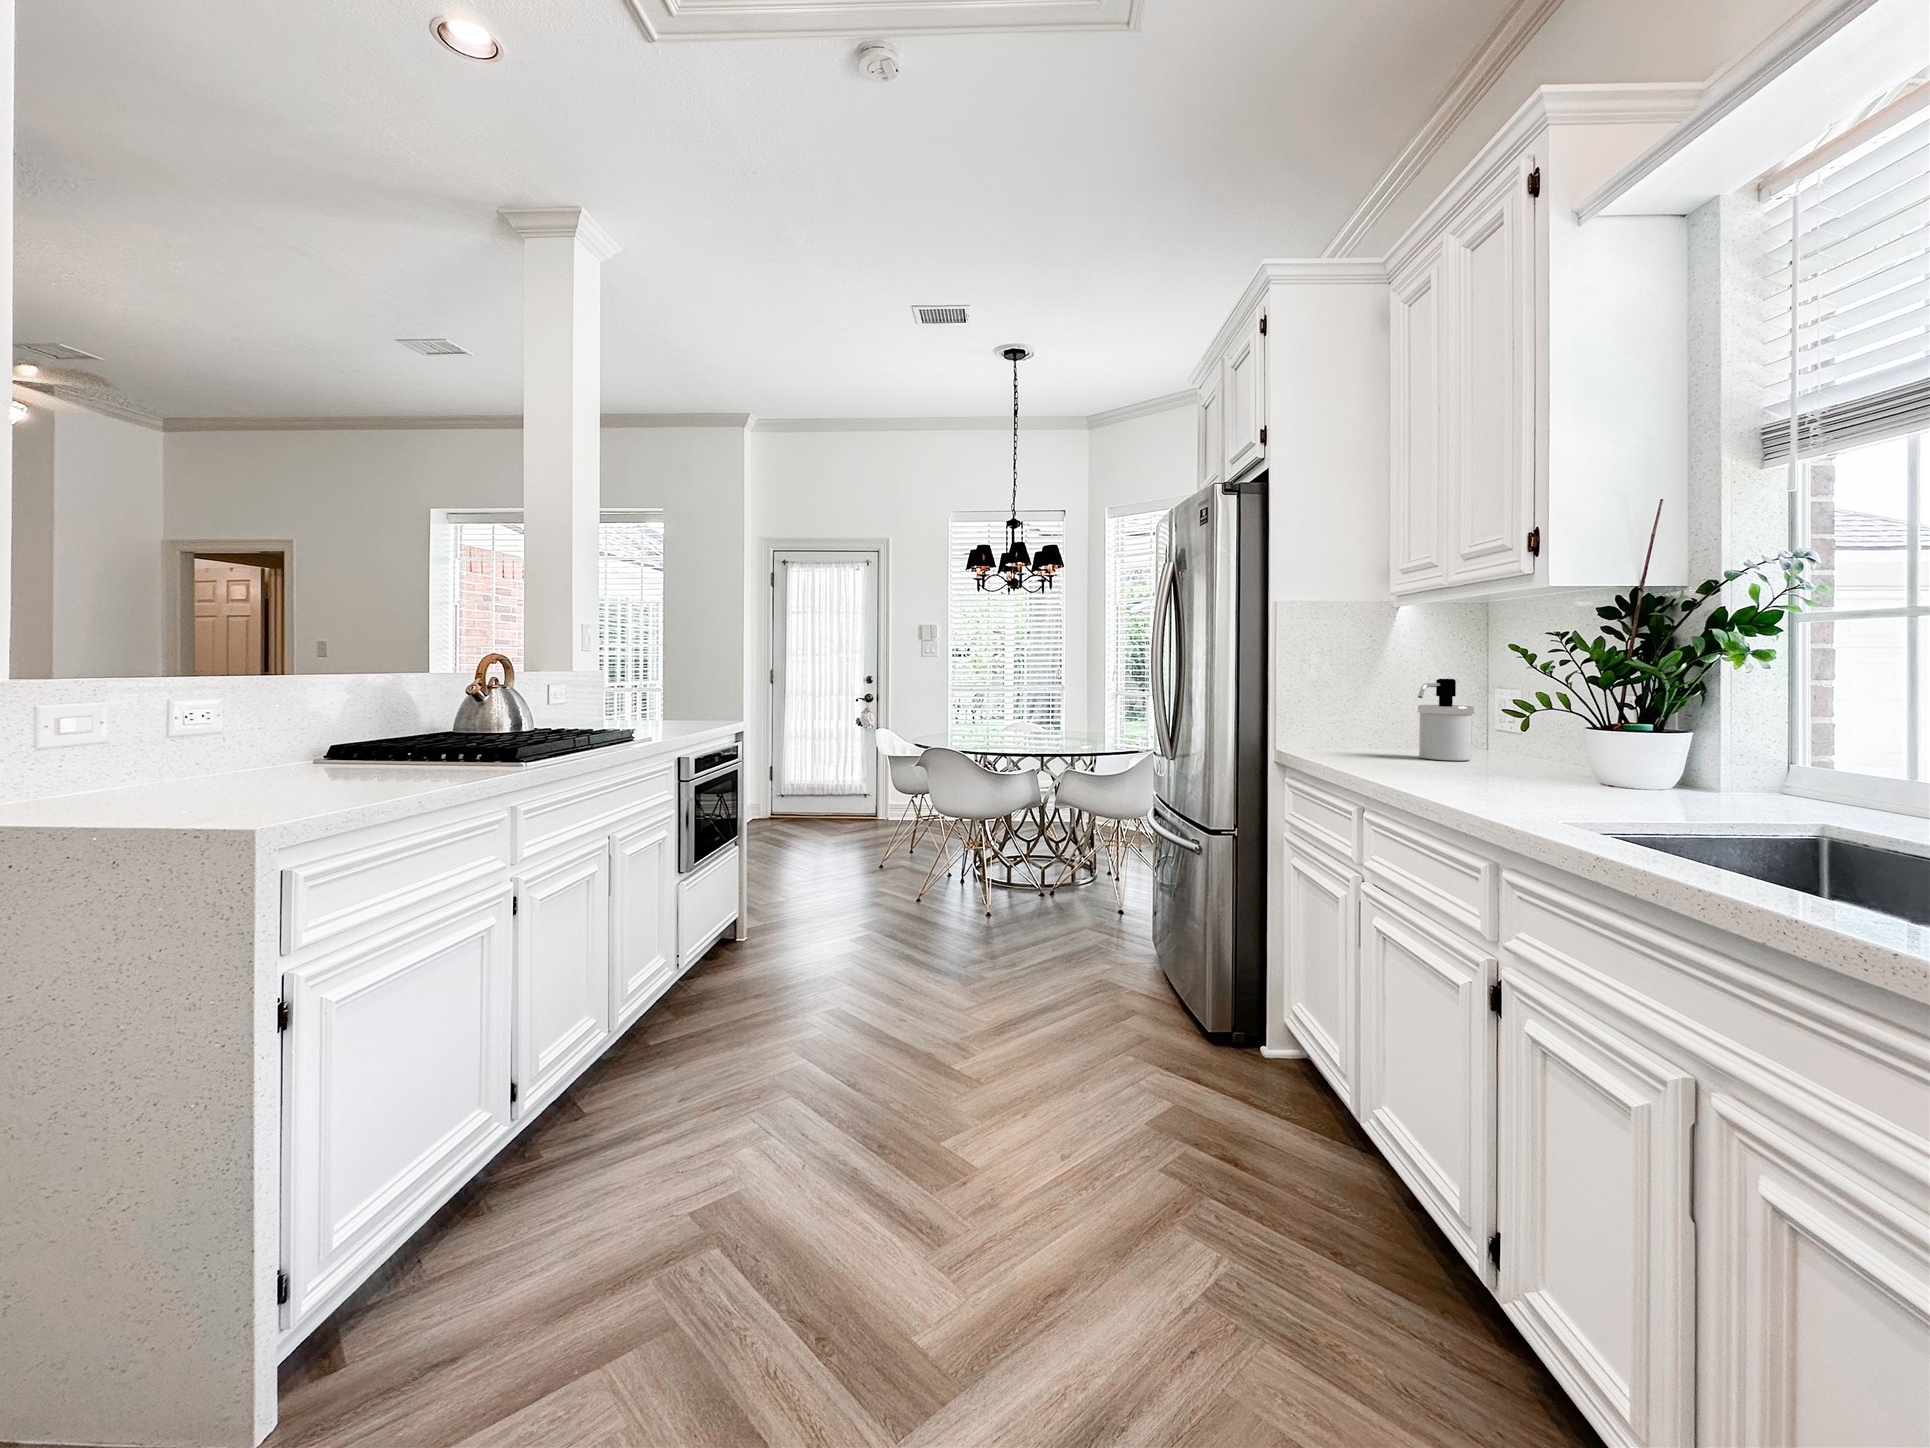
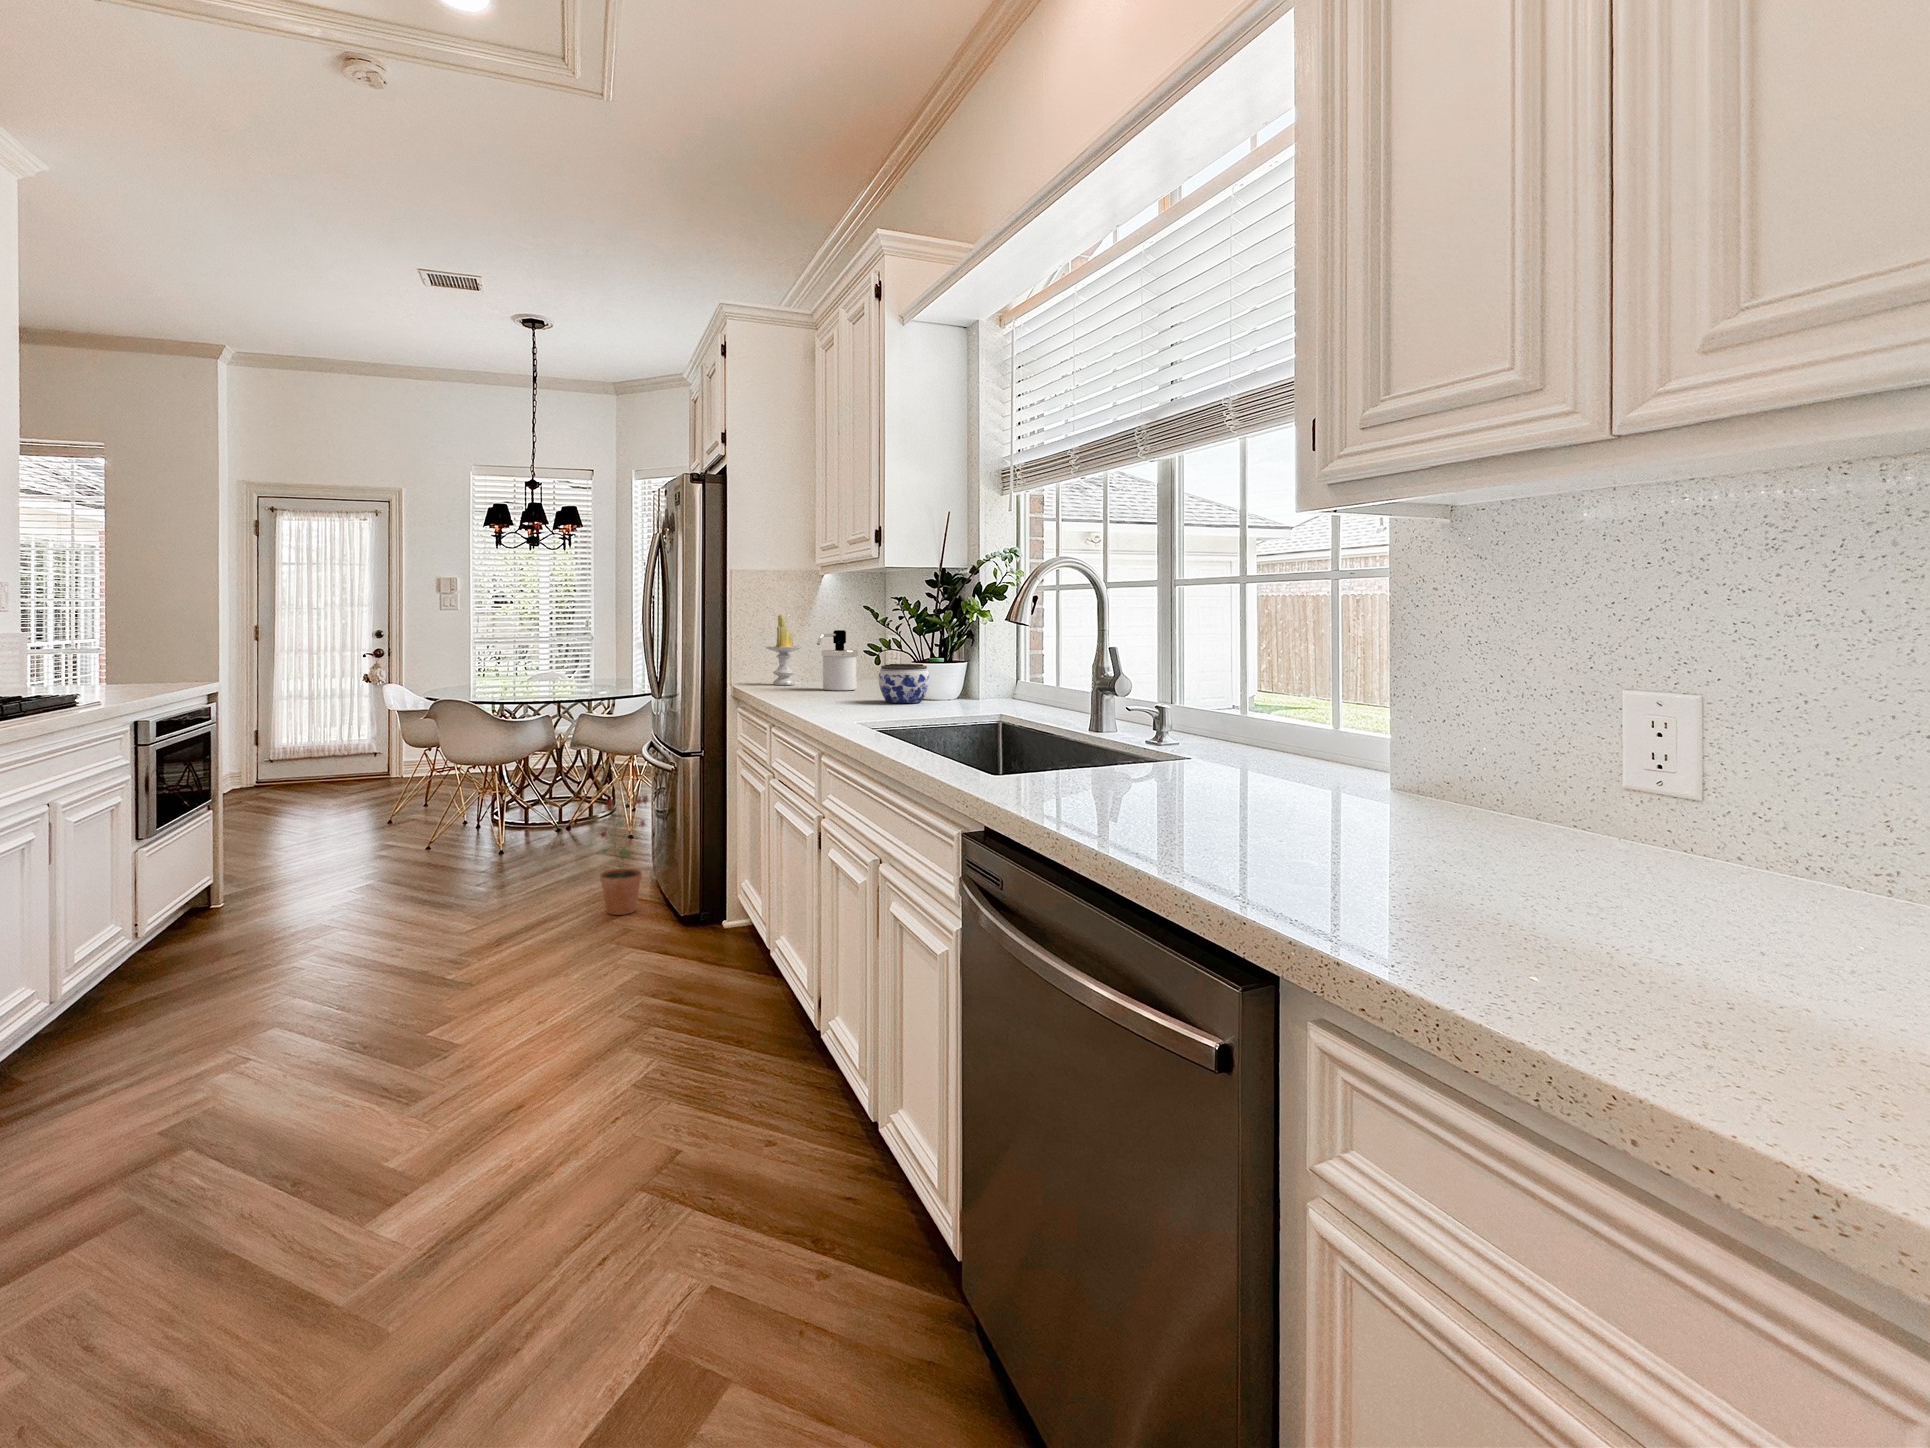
candle: none [1327,658,1377,749] -> present [766,615,801,685]
jar: none [1544,728,1636,787] -> present [879,664,929,703]
potted plant: none [1098,868,1167,1012] -> present [596,794,648,915]

